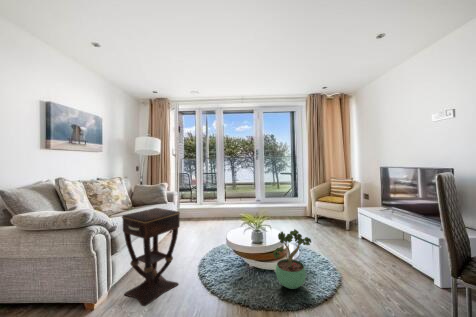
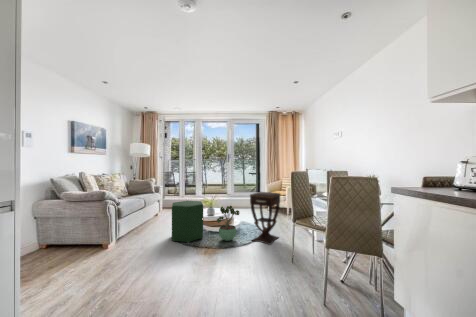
side table: present [122,208,180,306] -> present [250,192,280,245]
ottoman: none [197,218,248,293] -> present [172,201,203,243]

